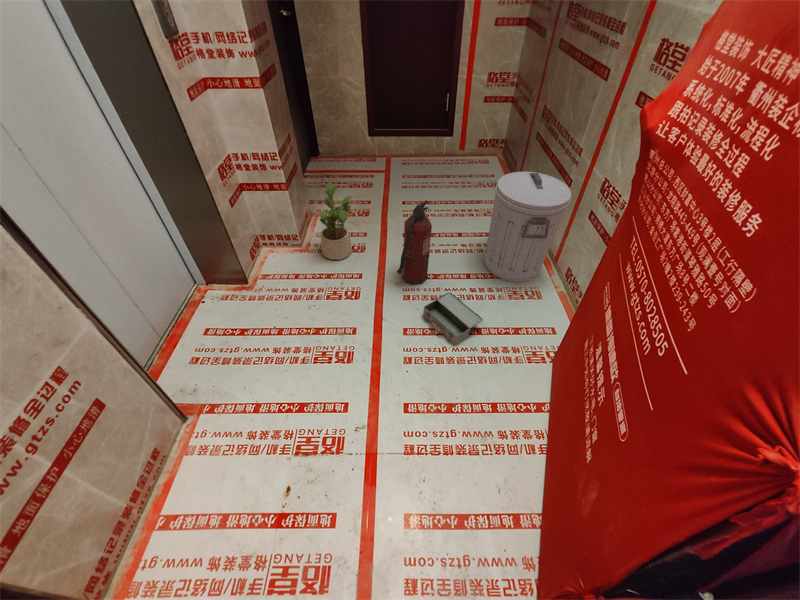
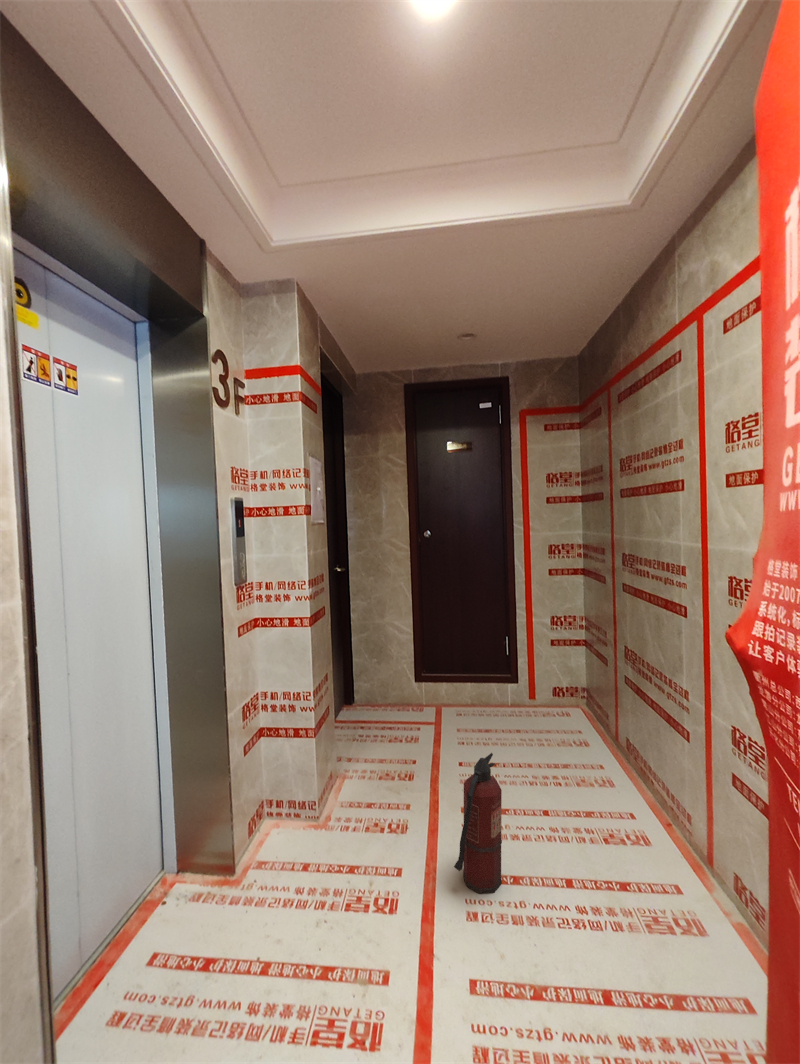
trash can: present [484,172,571,282] -> none [582,720,690,899]
potted plant: present [319,182,352,260] -> none [347,727,395,844]
toolbox: present [423,293,483,345] -> none [500,909,604,1026]

